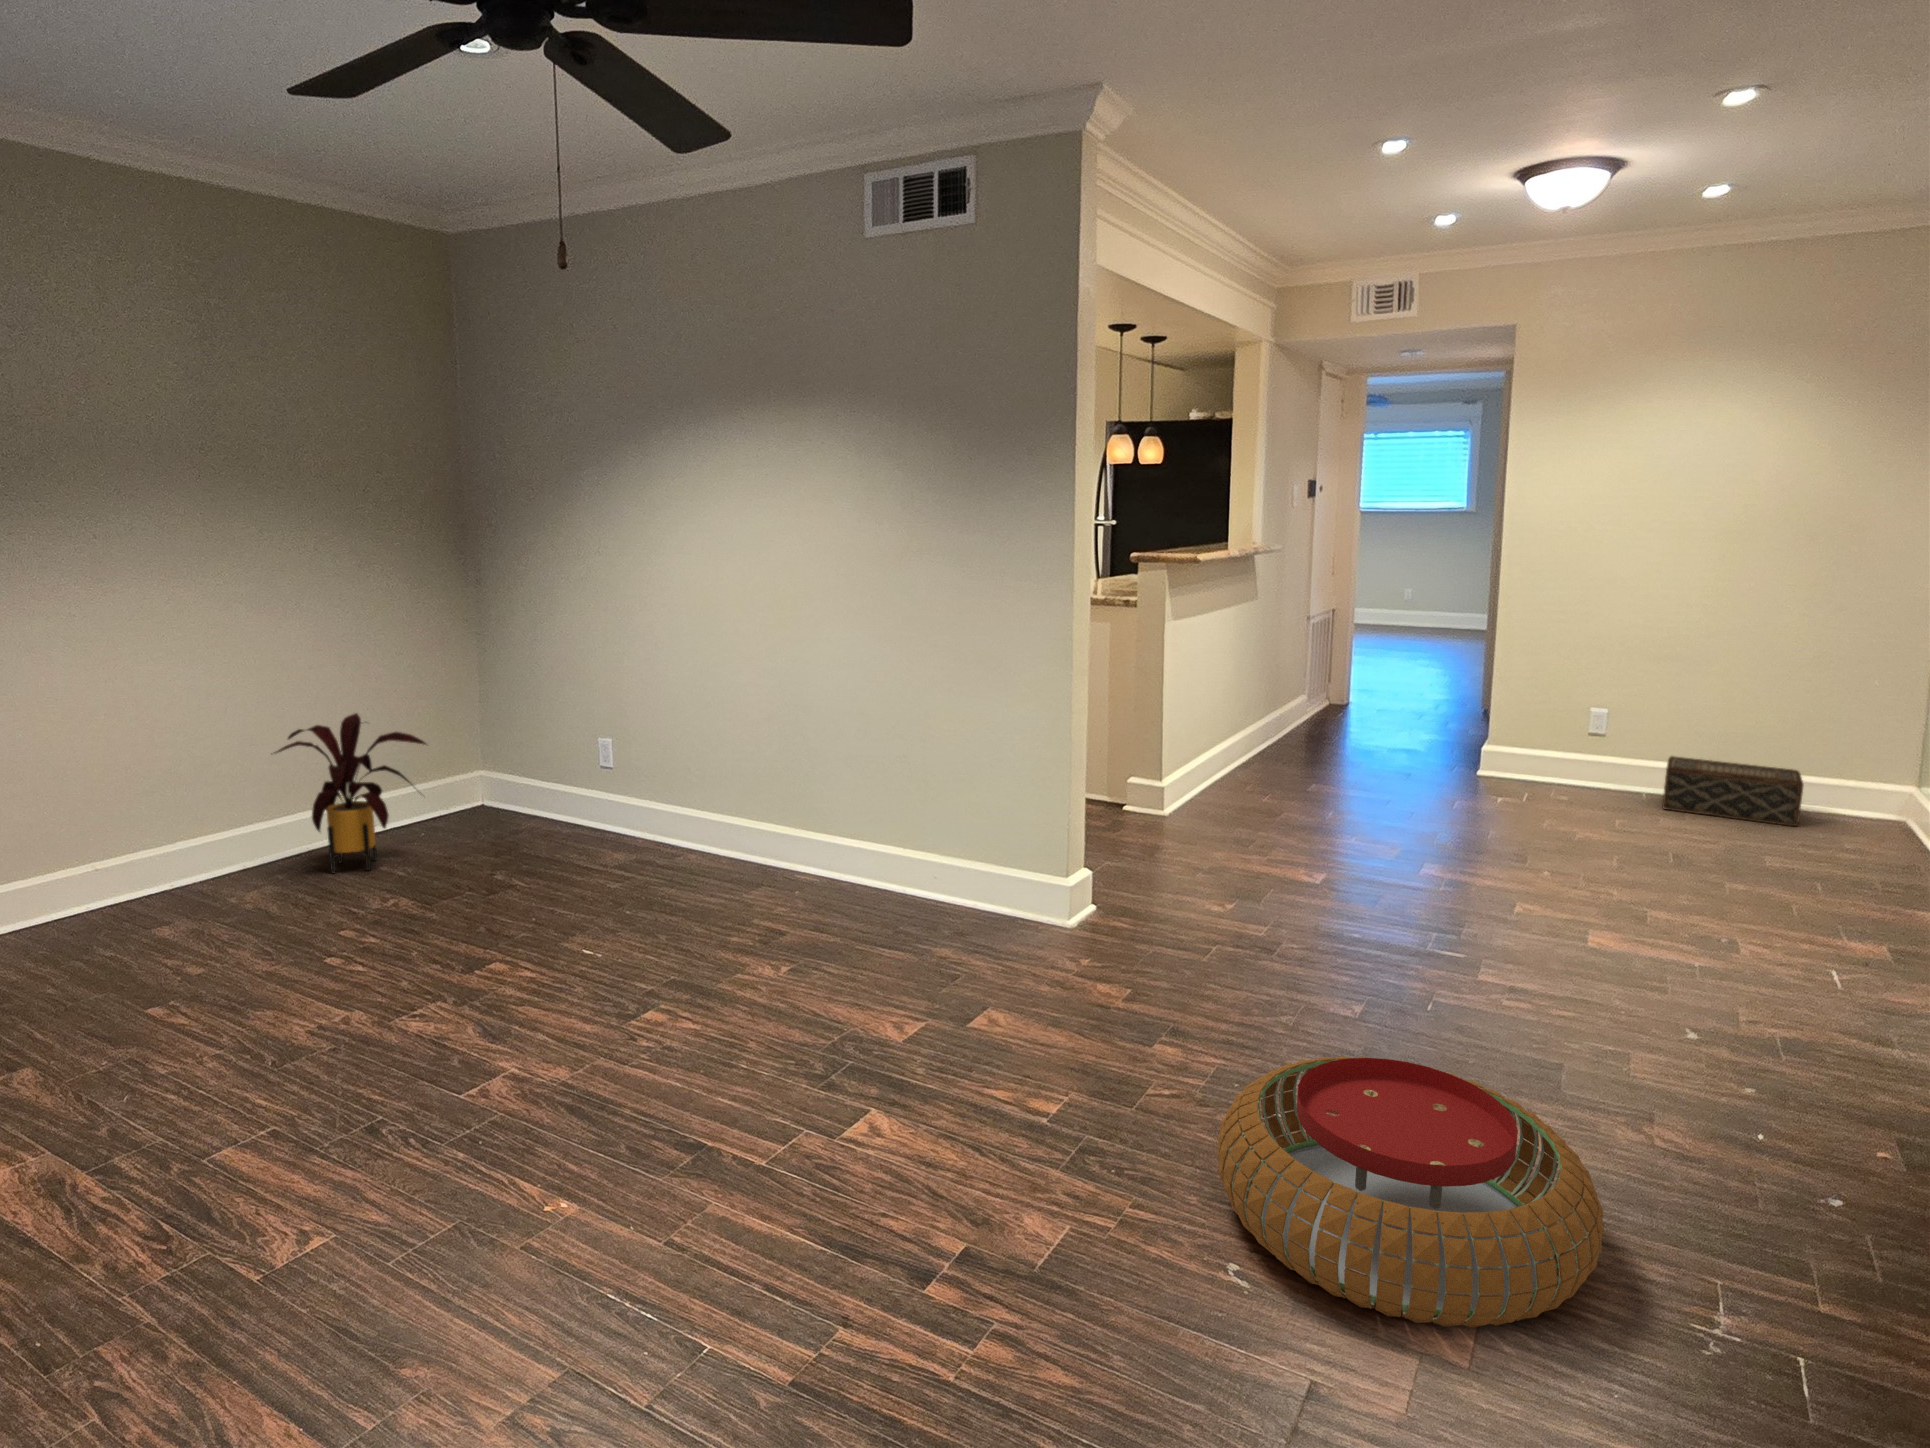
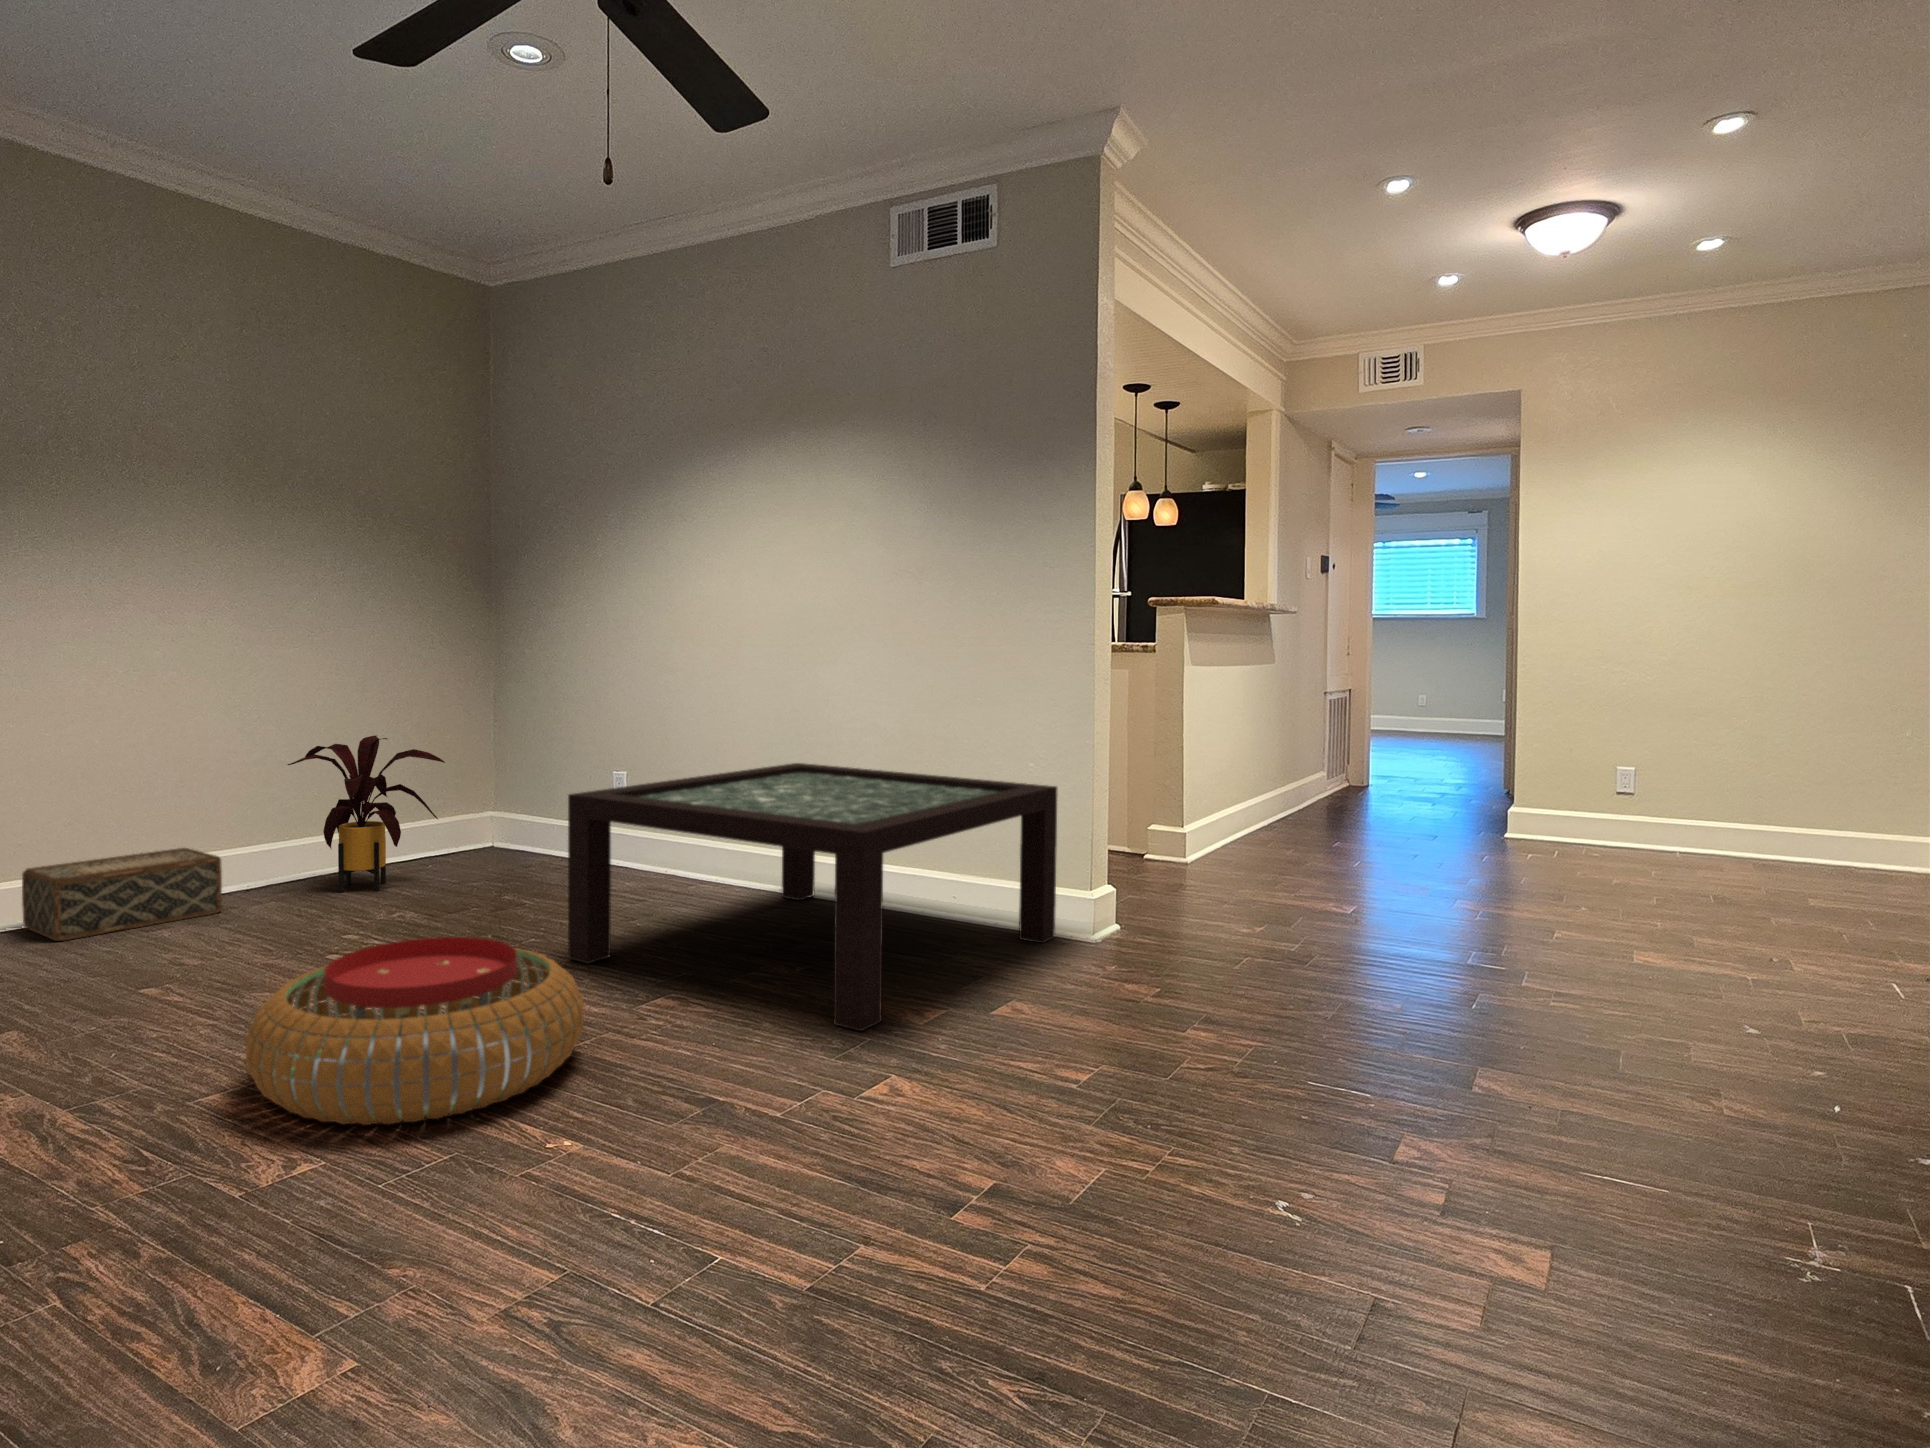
coffee table: none [551,742,1035,1054] -> present [568,763,1057,1031]
woven basket: present [1662,756,1803,826] -> present [22,848,222,941]
pouf: present [1217,1056,1604,1328] -> present [245,937,584,1125]

